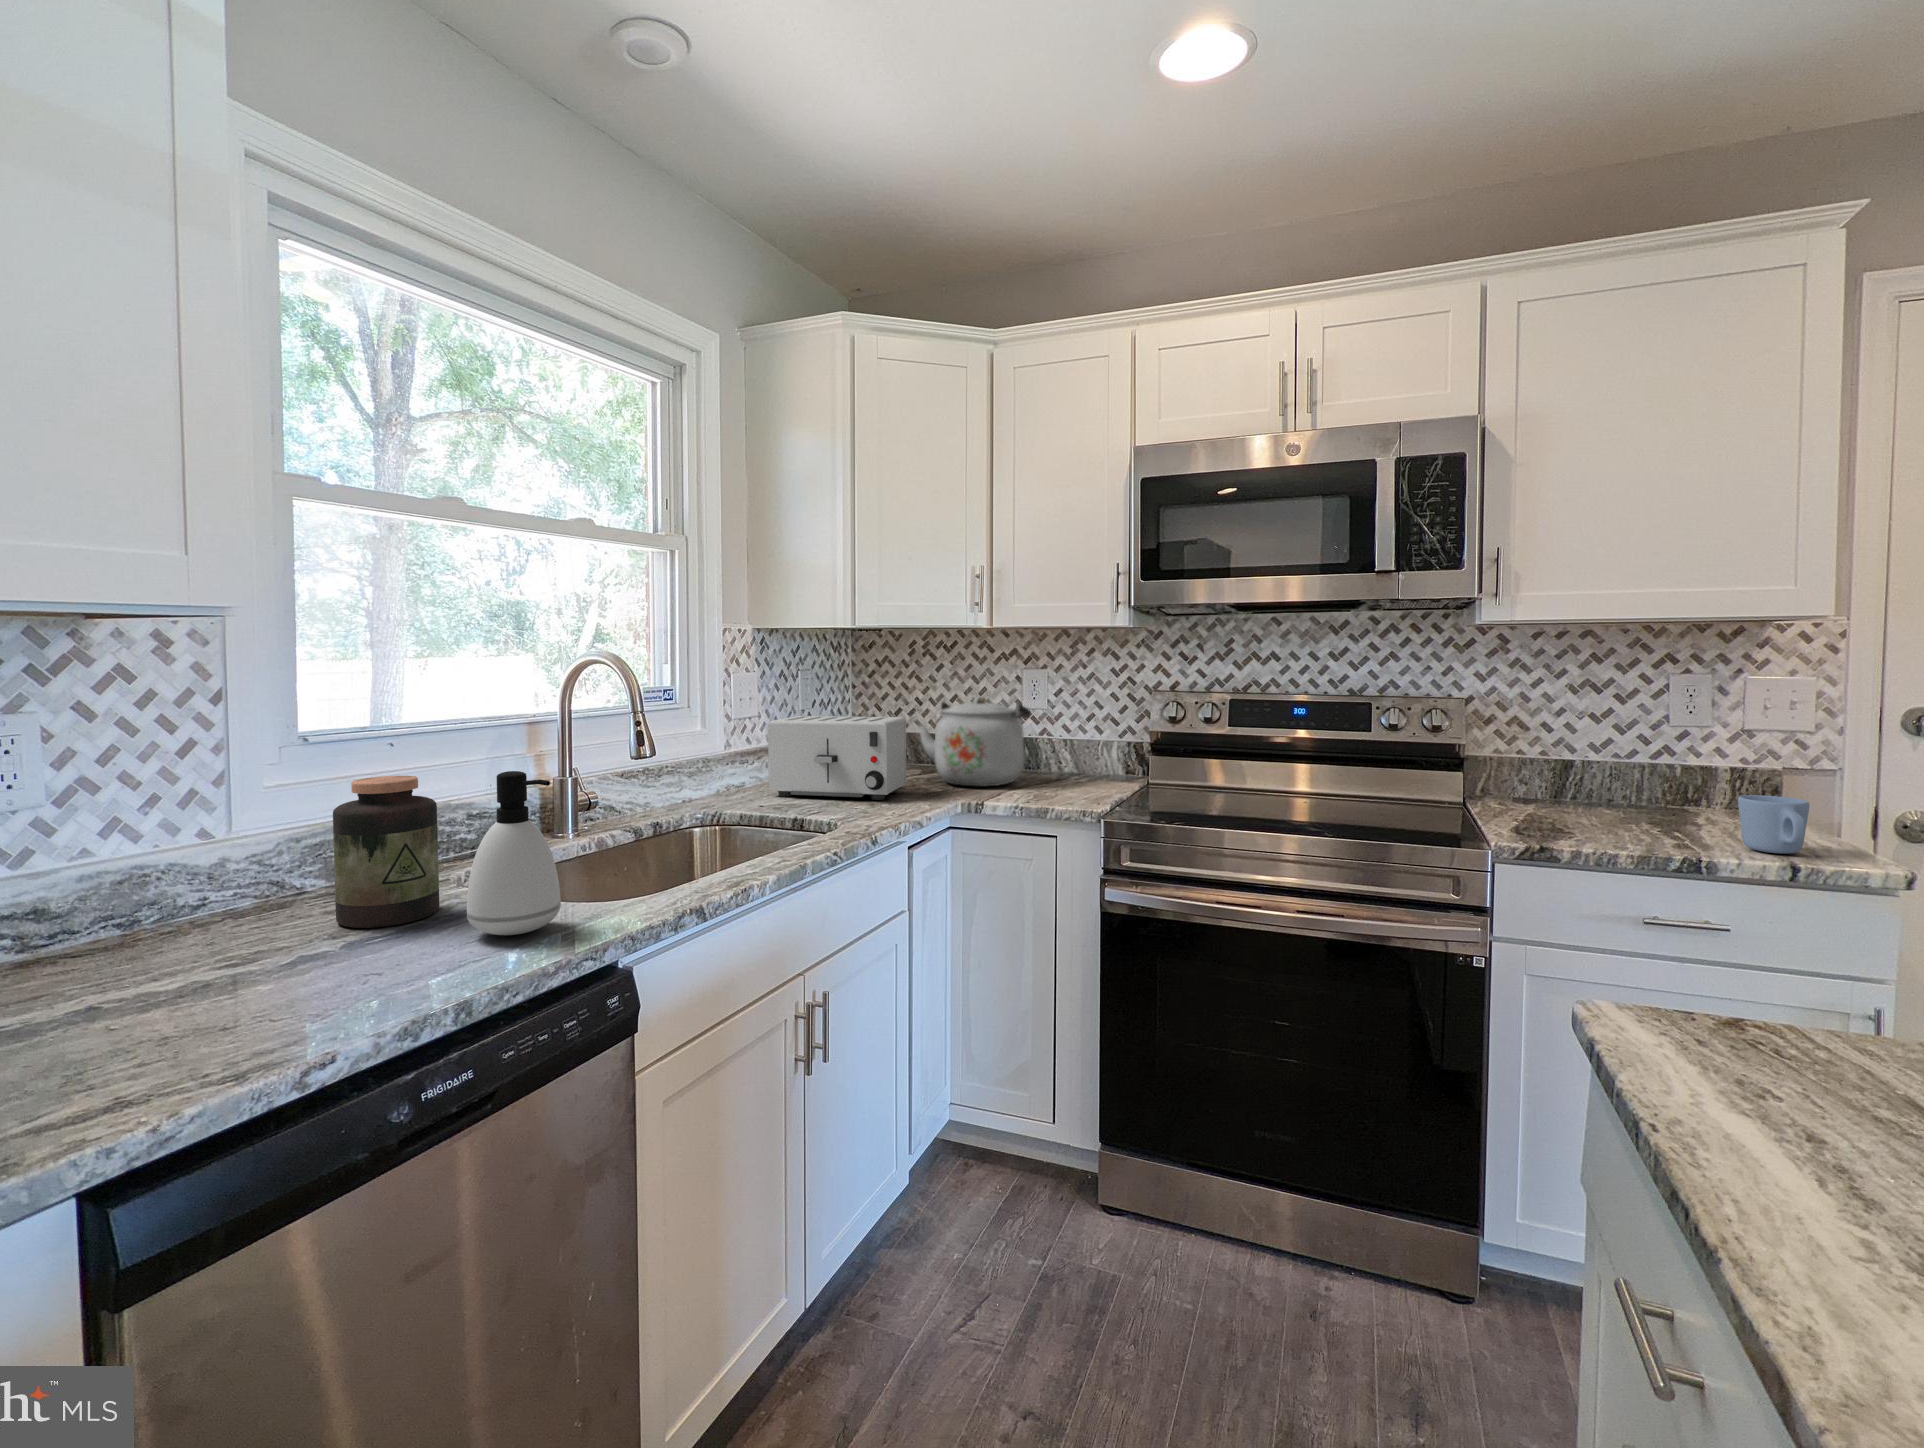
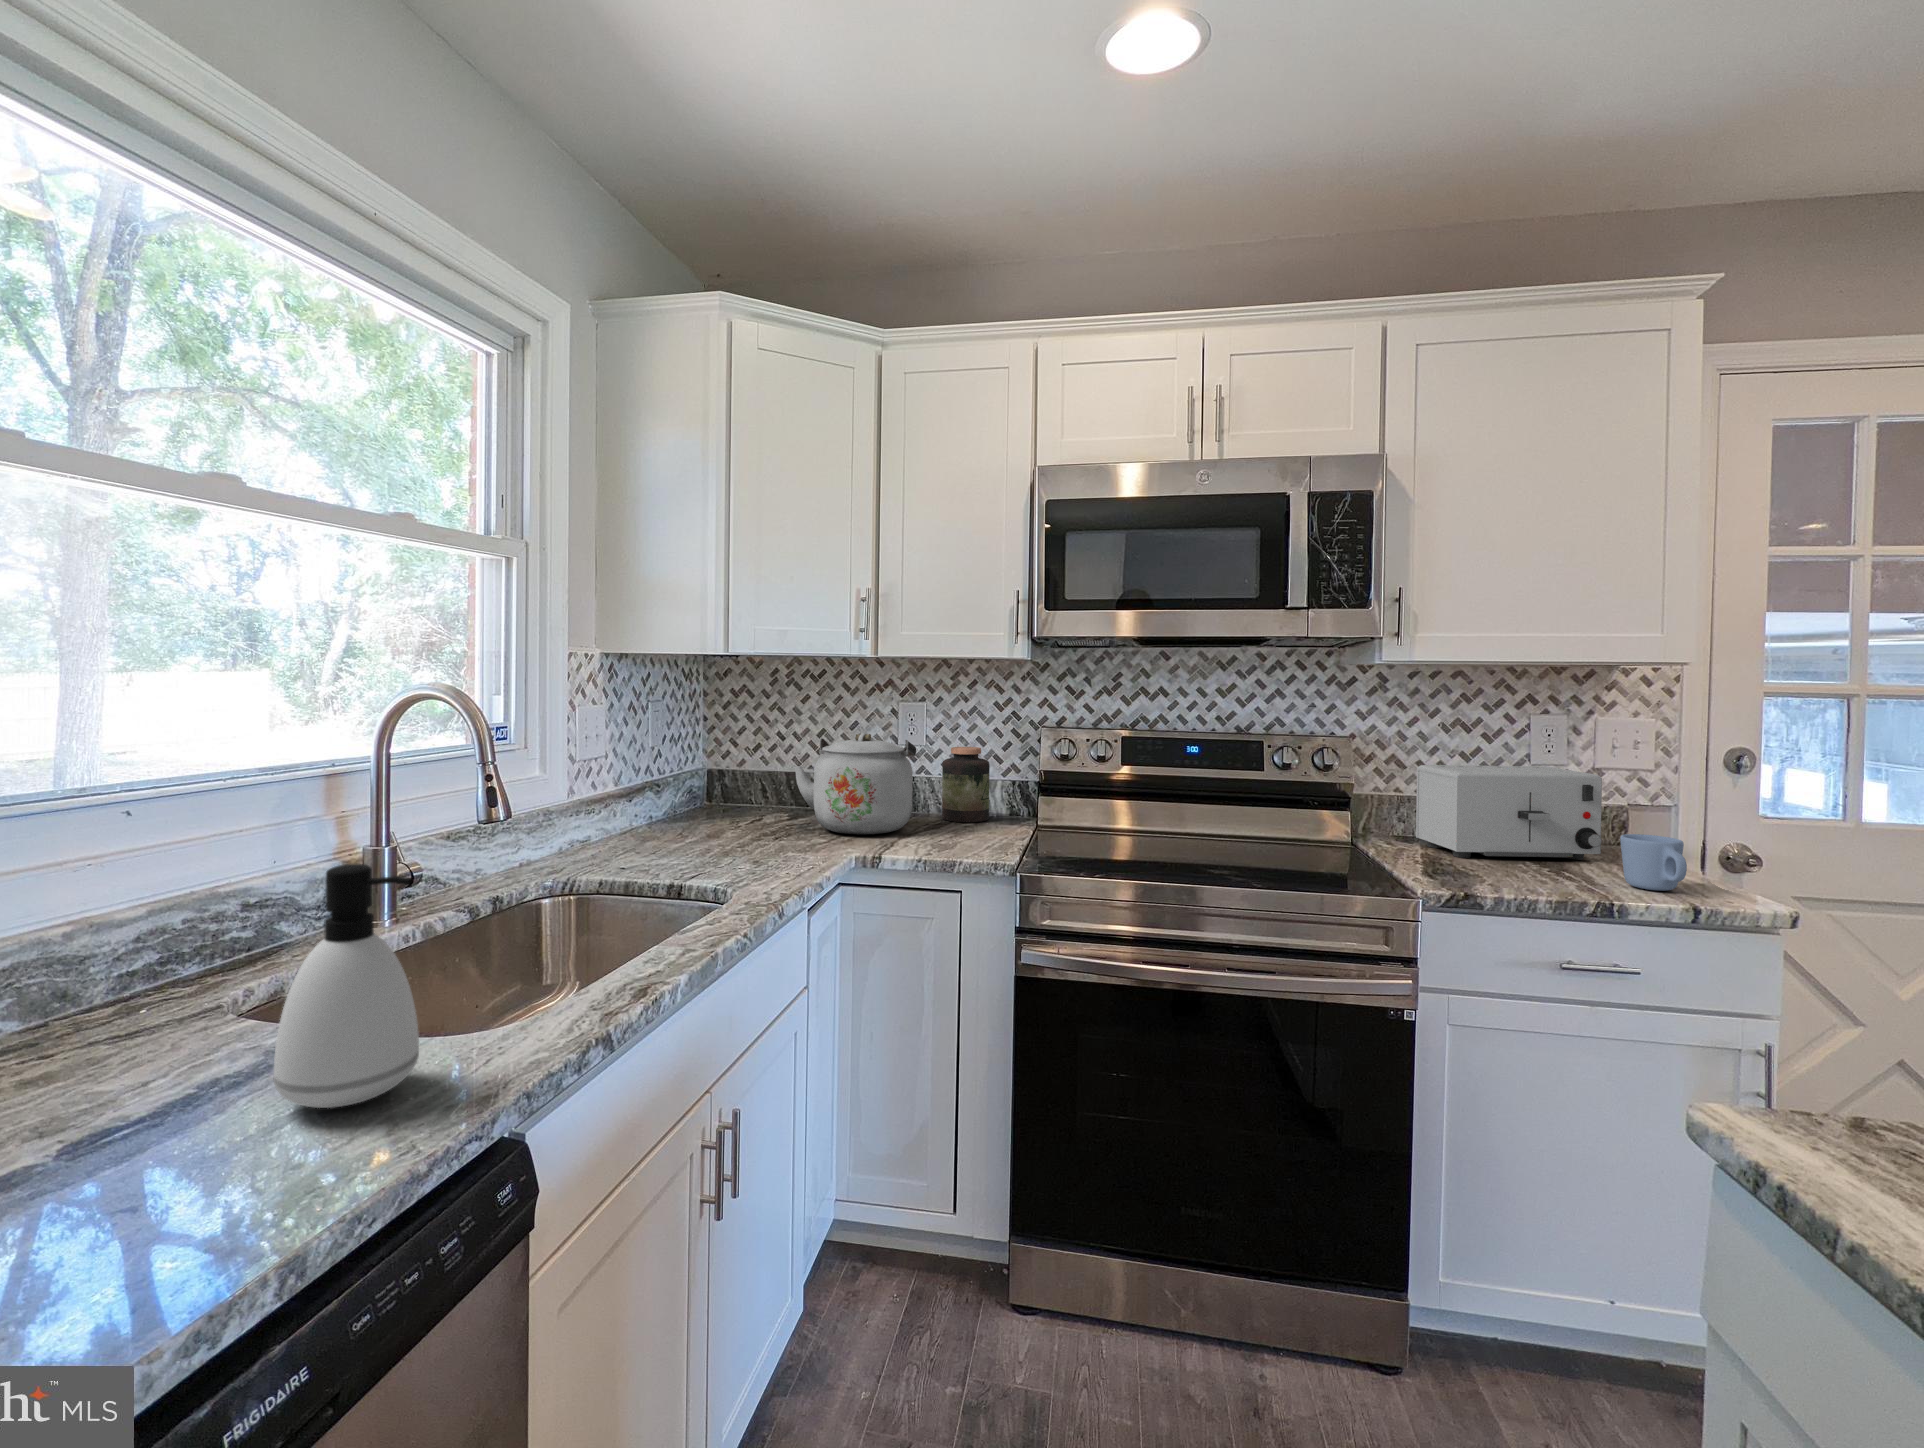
toaster: present [768,716,906,800] -> present [1416,765,1602,860]
jar: present [333,776,439,928] -> present [942,747,990,822]

